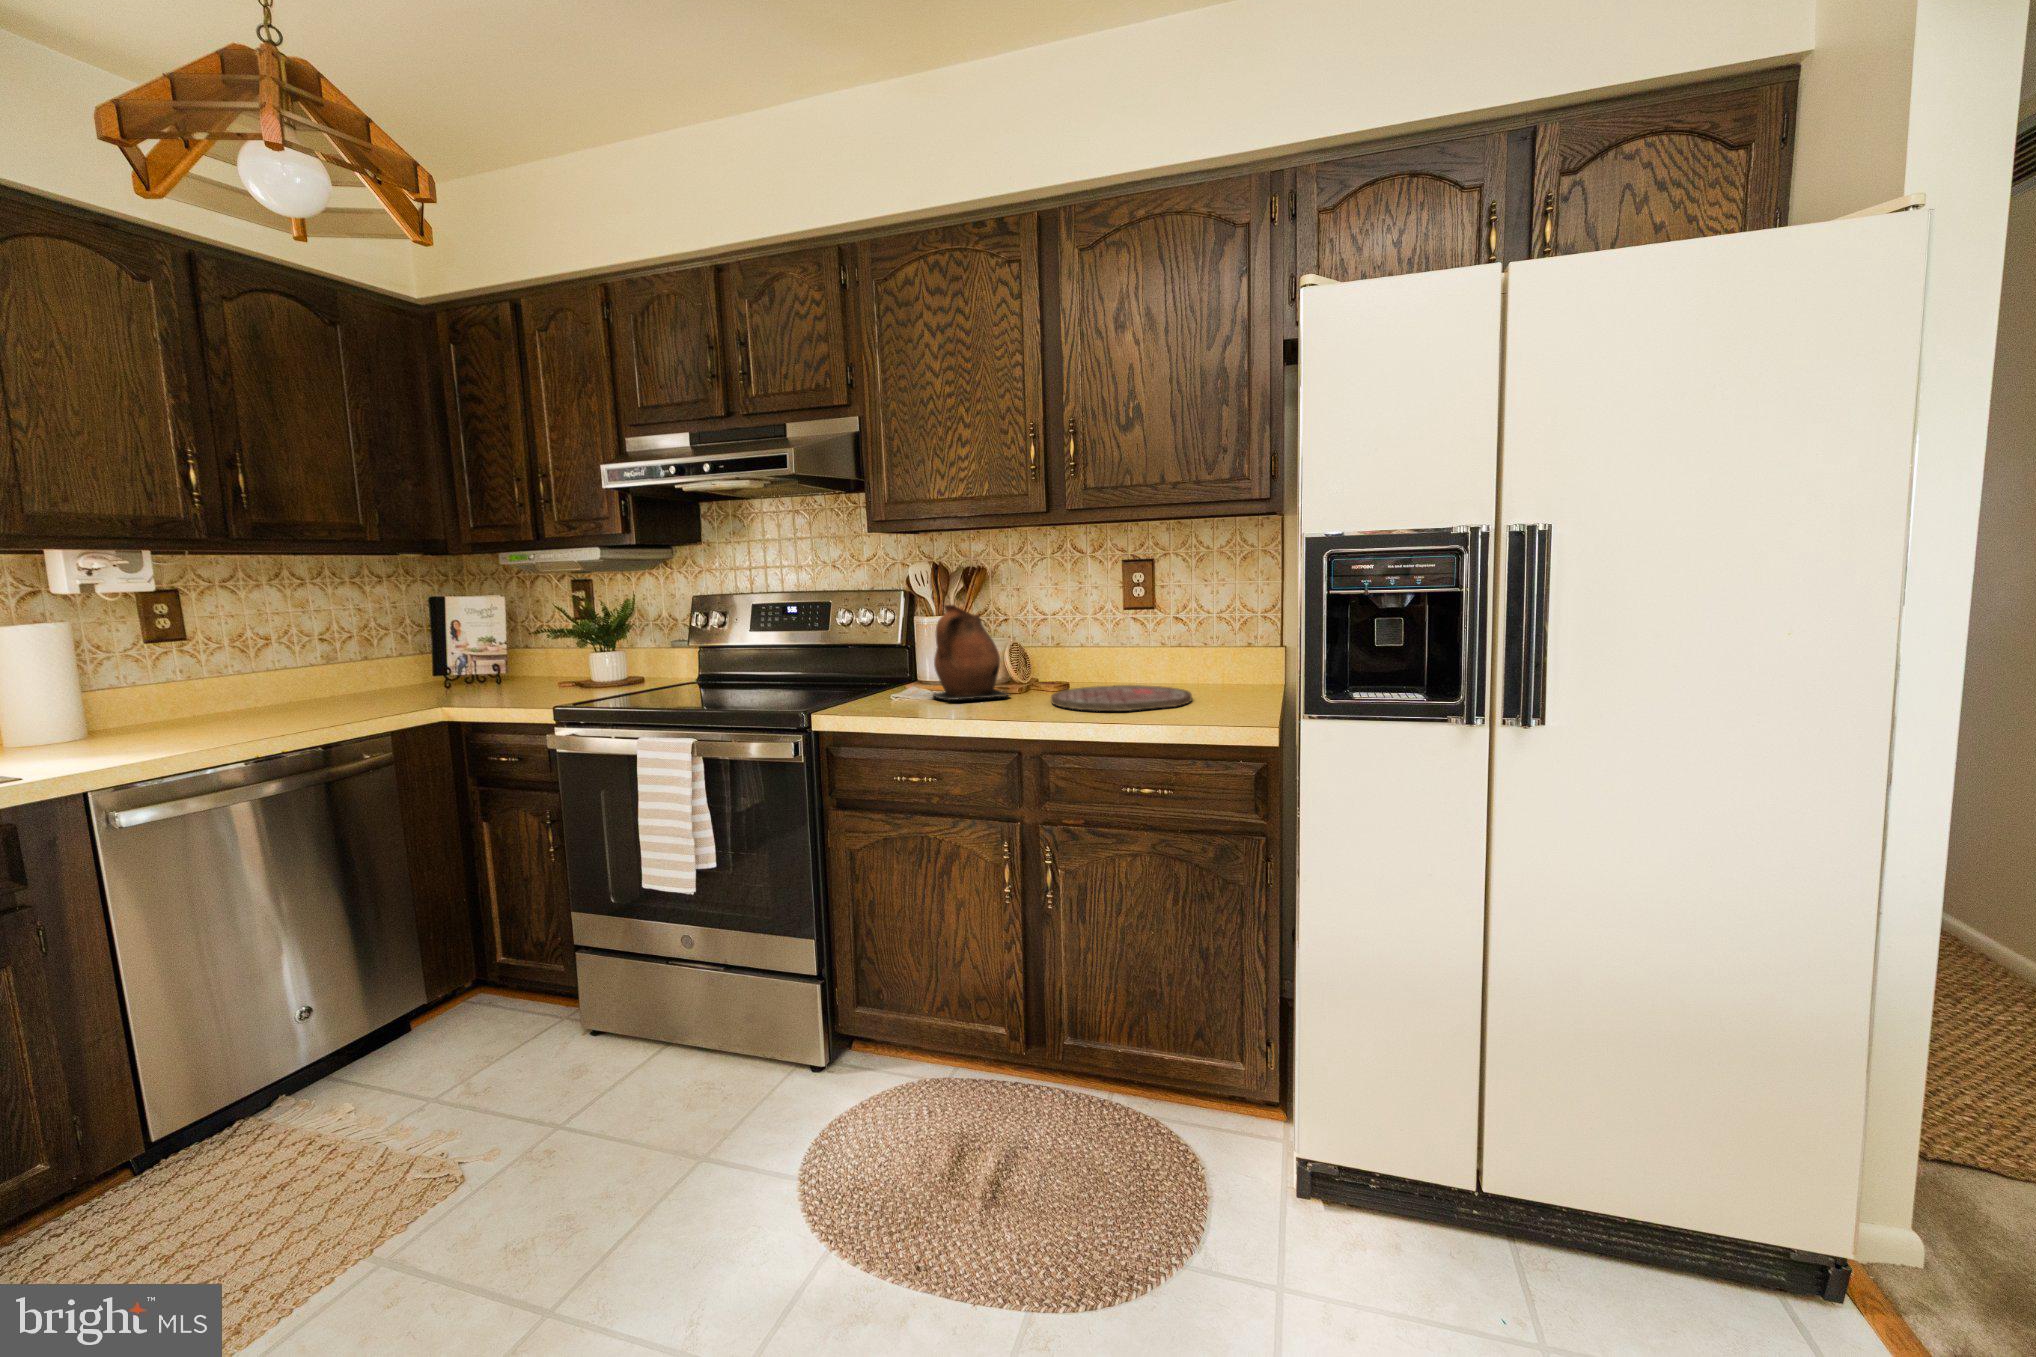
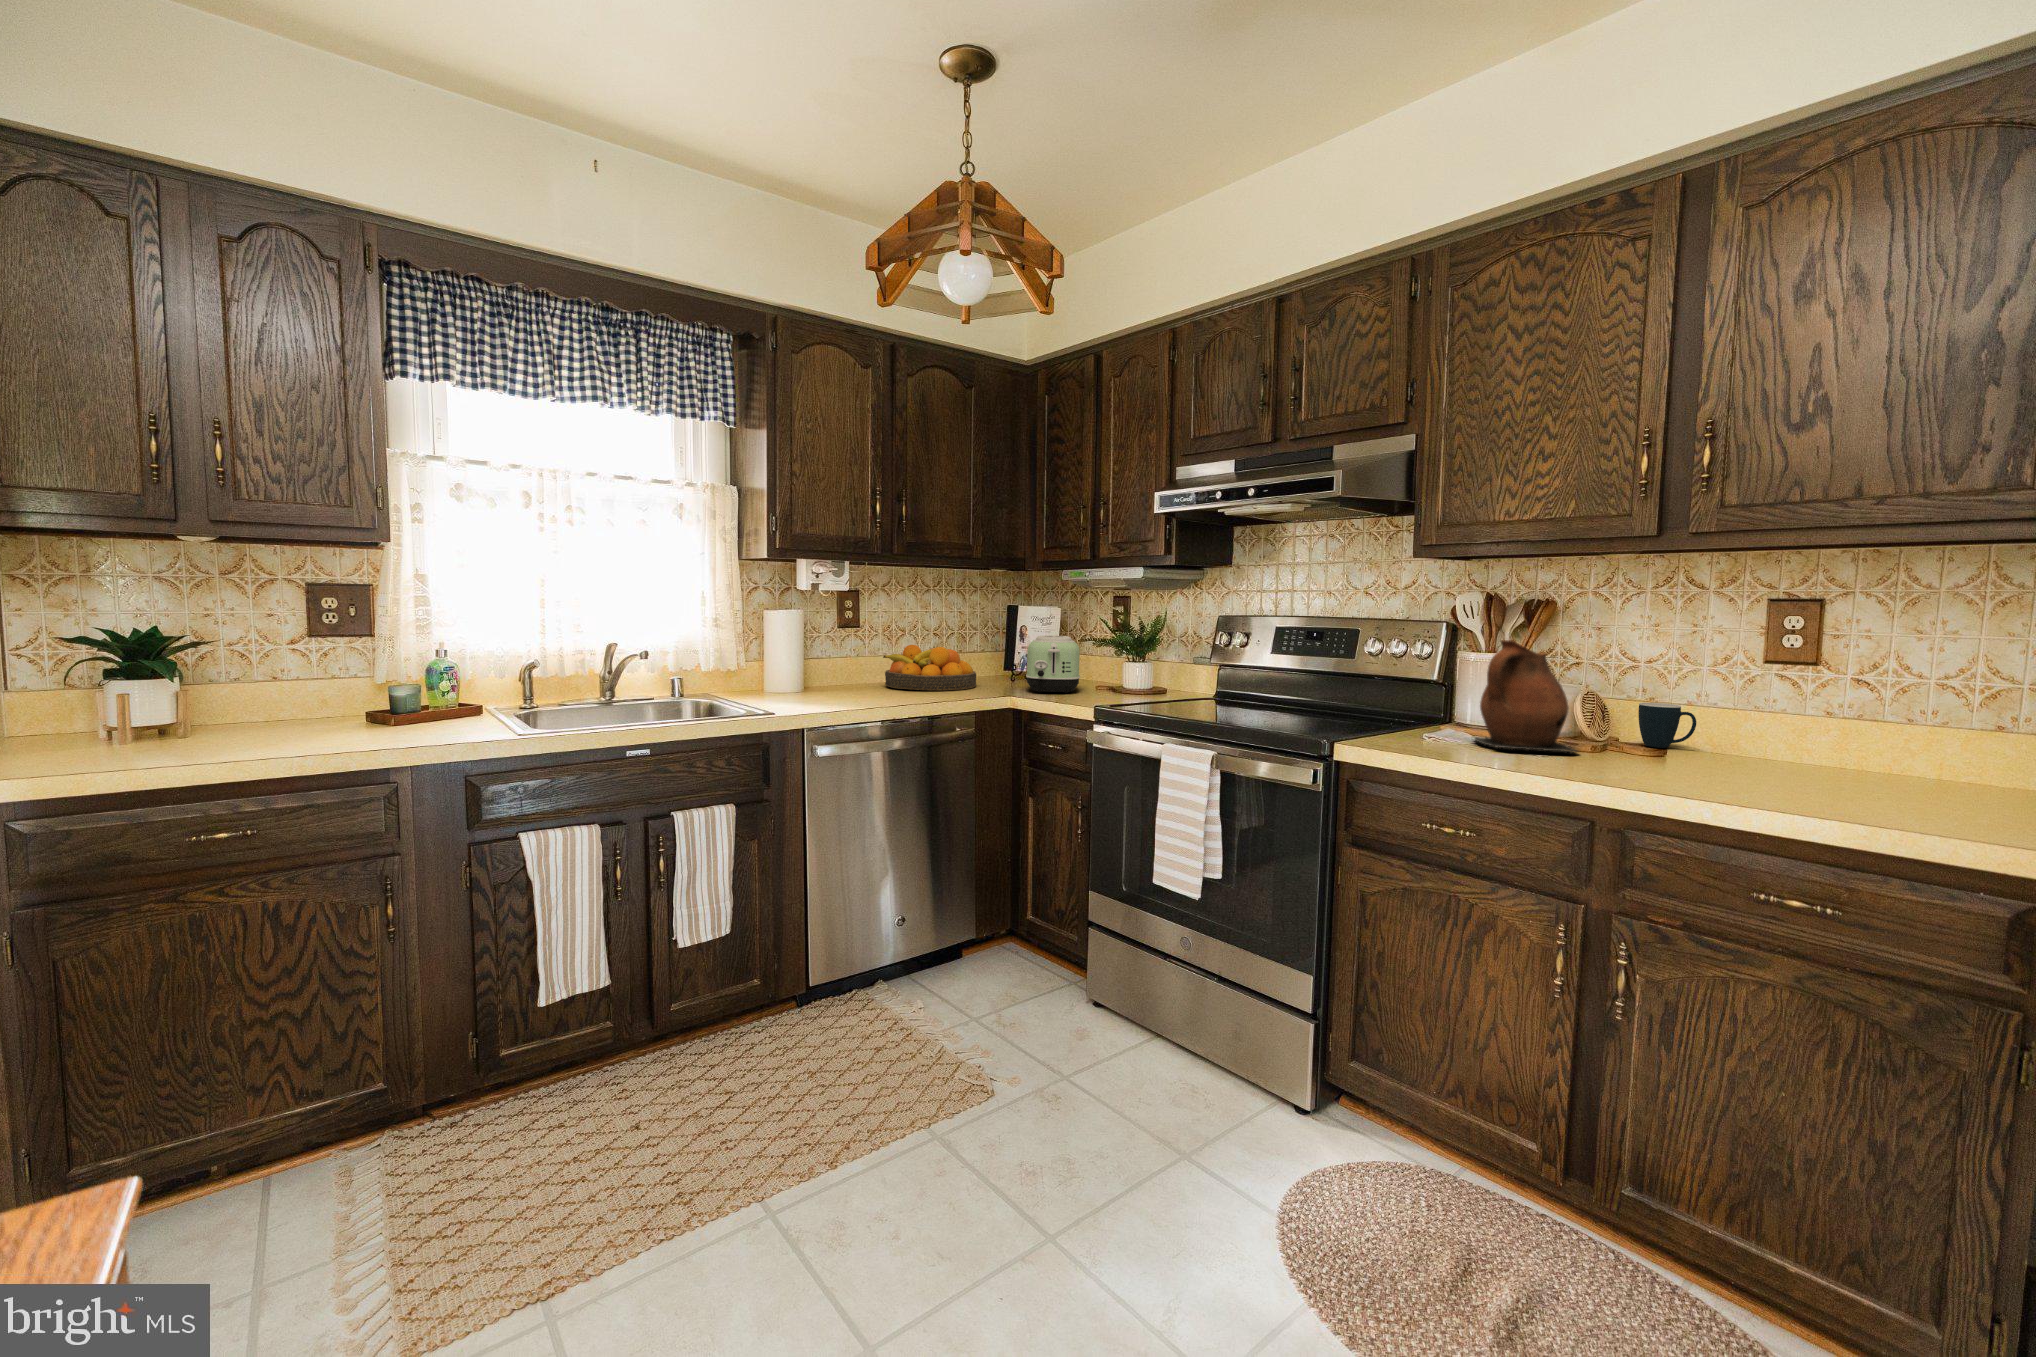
toaster: none [458,630,534,699] -> present [1026,636,1080,693]
mug: none [1051,648,1089,685] -> present [1639,702,1696,748]
fruit bowl: none [230,655,388,716] -> present [883,645,976,690]
cutting board: present [1051,685,1192,711] -> none [1642,754,1884,799]

